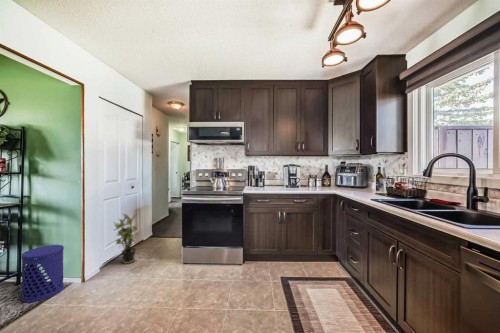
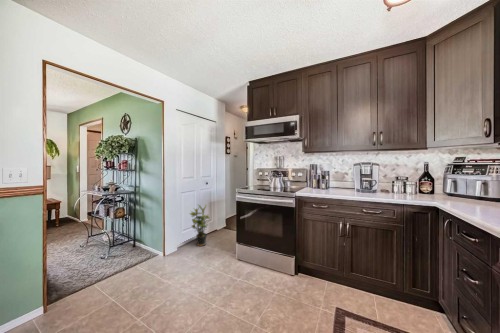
waste bin: present [21,245,64,303] -> none [125,224,152,265]

